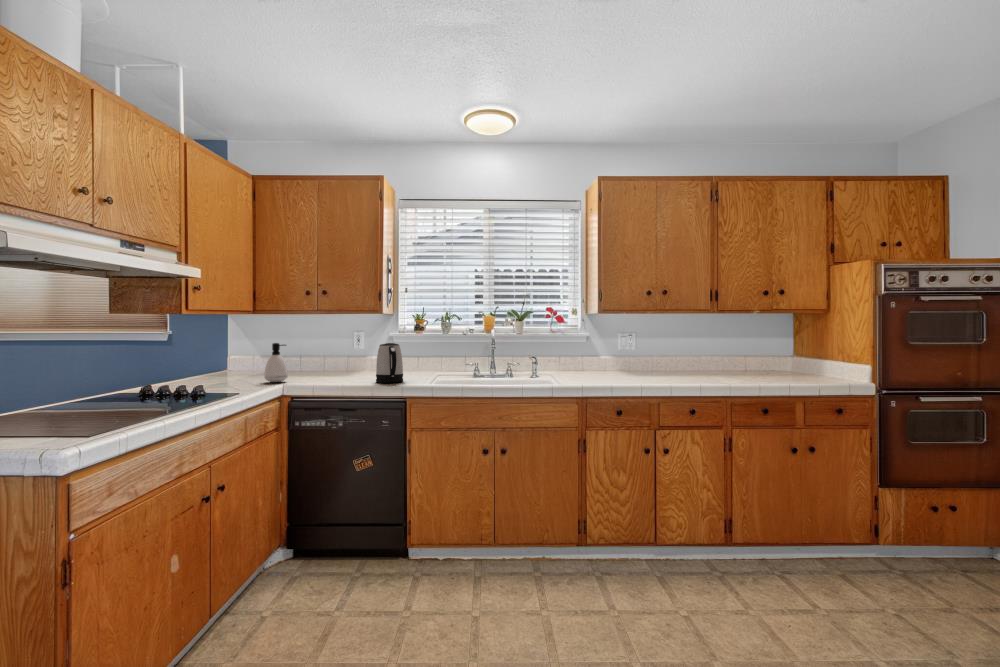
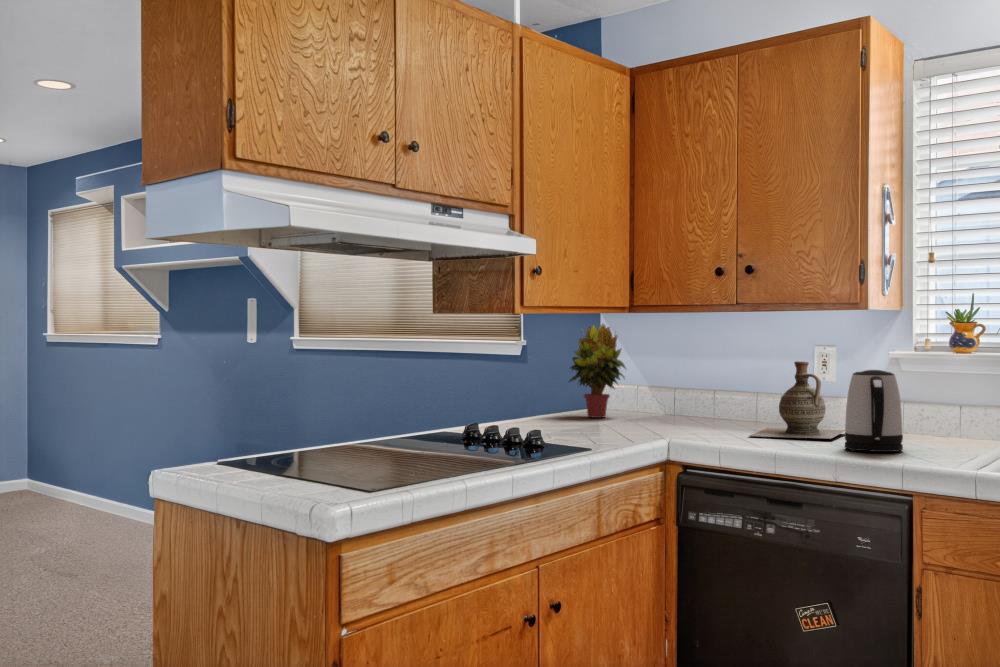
potted plant: none [207,320,246,374] -> present [569,325,625,418]
ceramic jug: none [323,340,372,379] -> present [750,361,845,439]
soap dispenser: present [265,343,287,382] -> none [645,365,683,436]

